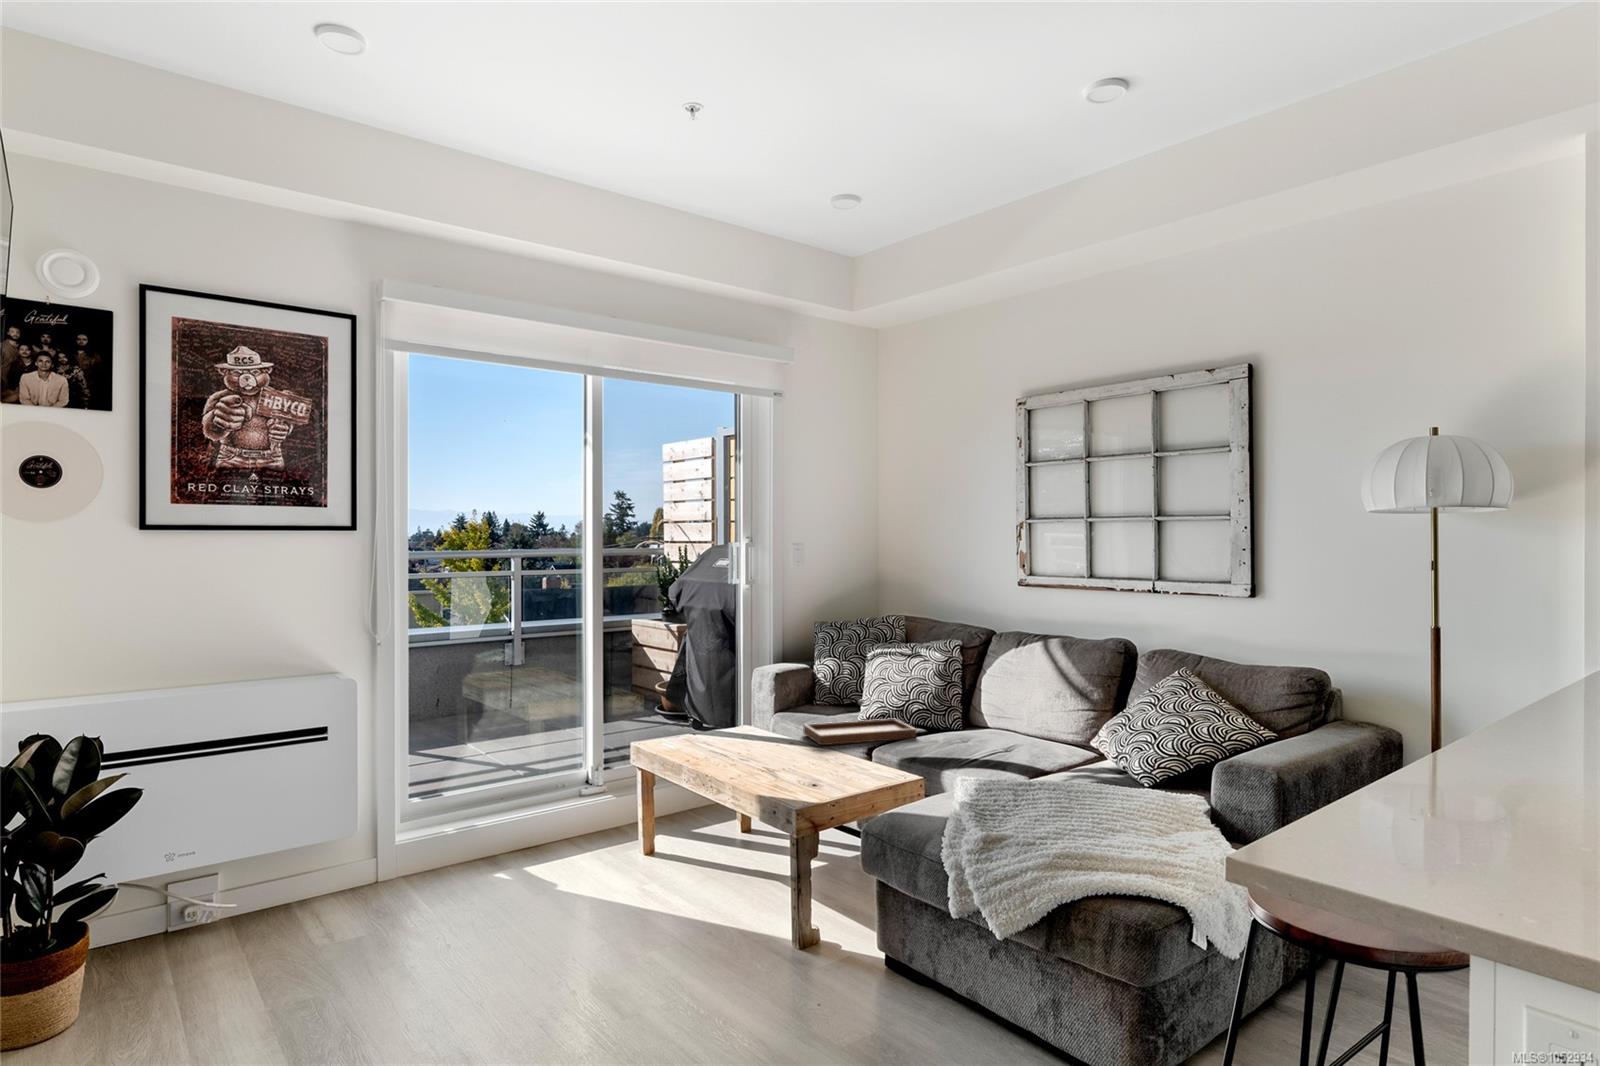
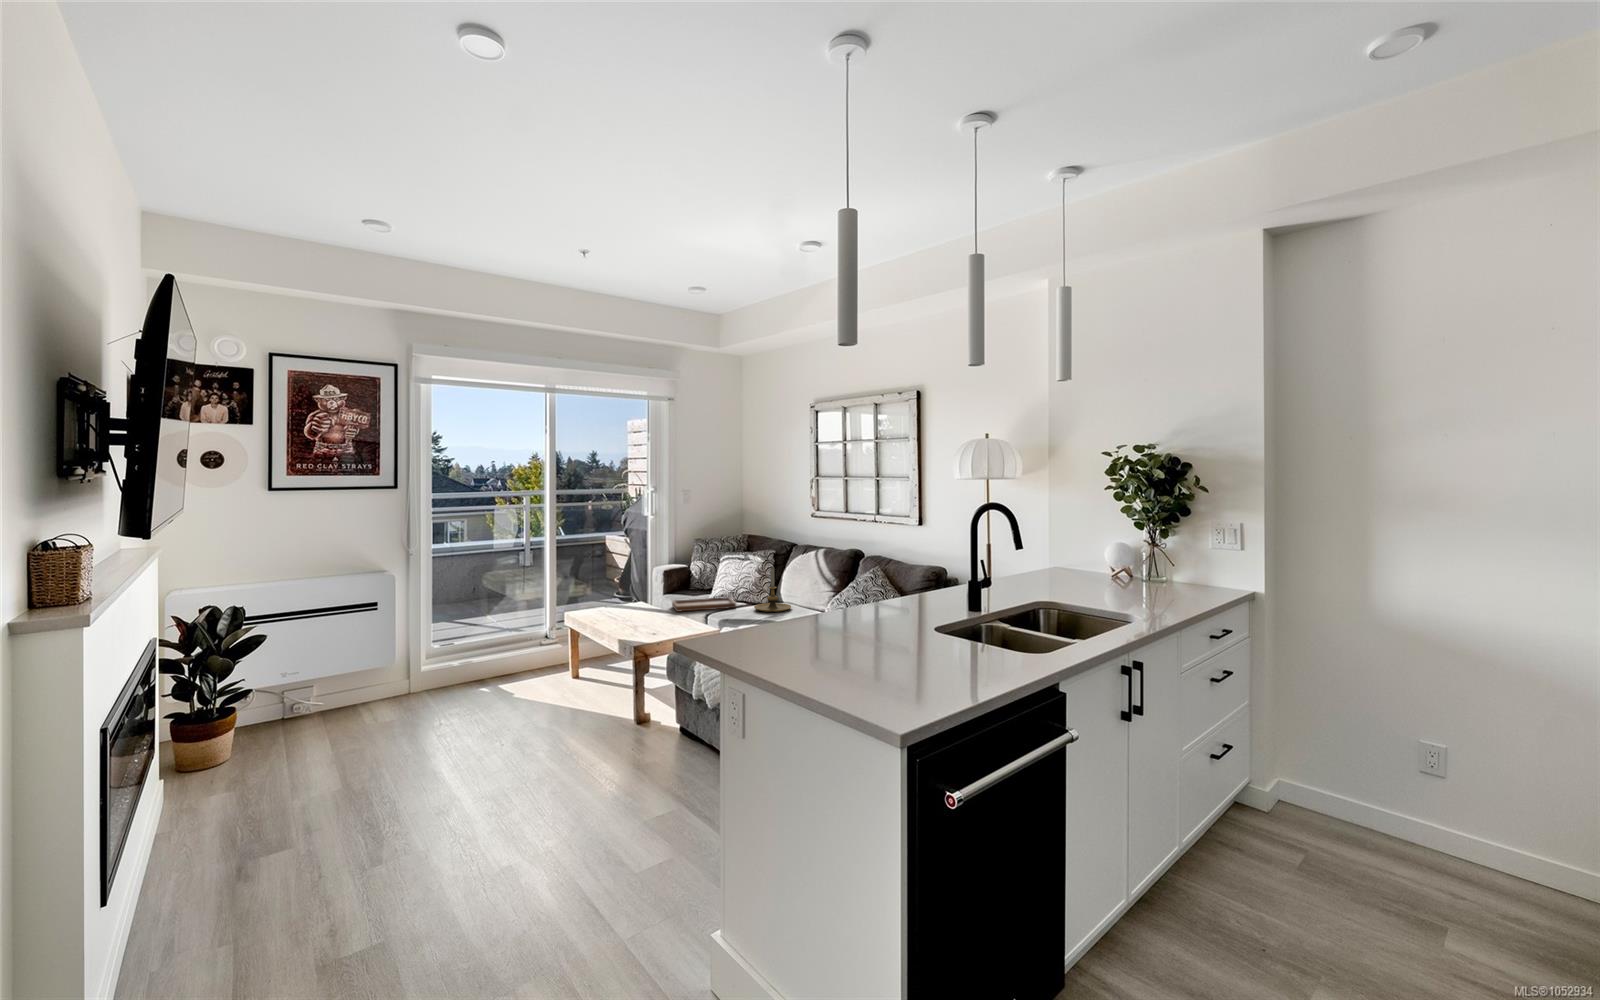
candle holder: none [952,668,1017,747] -> present [754,567,791,612]

